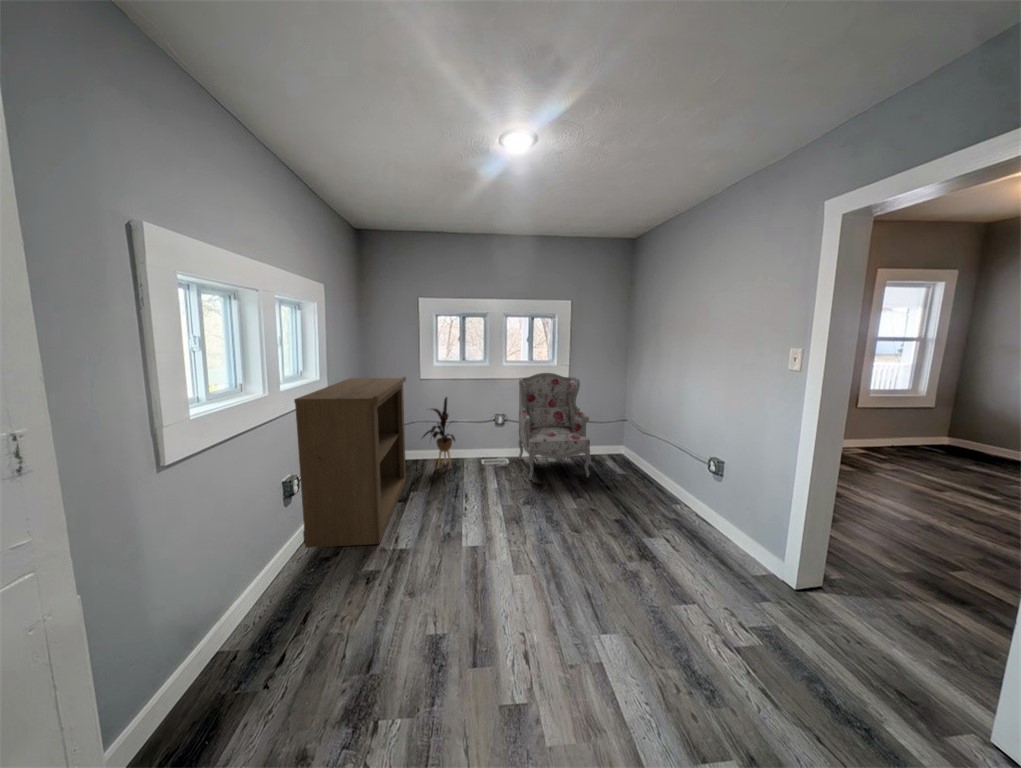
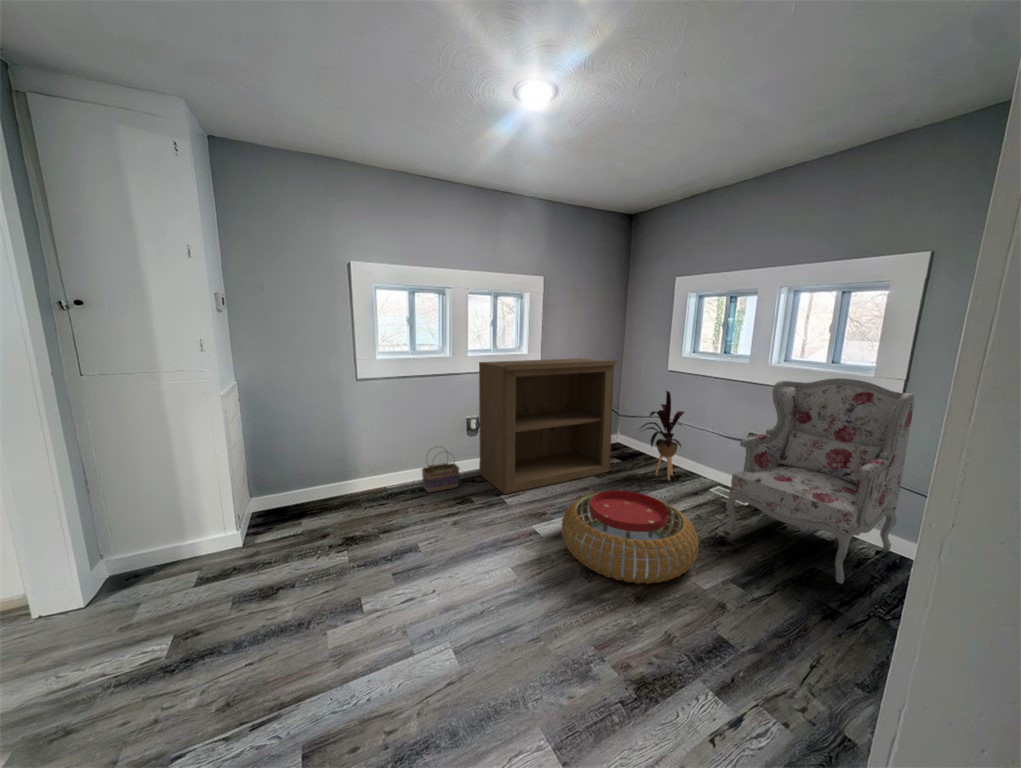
pouf: none [476,473,574,540] -> present [562,491,699,584]
basket: none [262,531,314,605] -> present [422,450,459,492]

